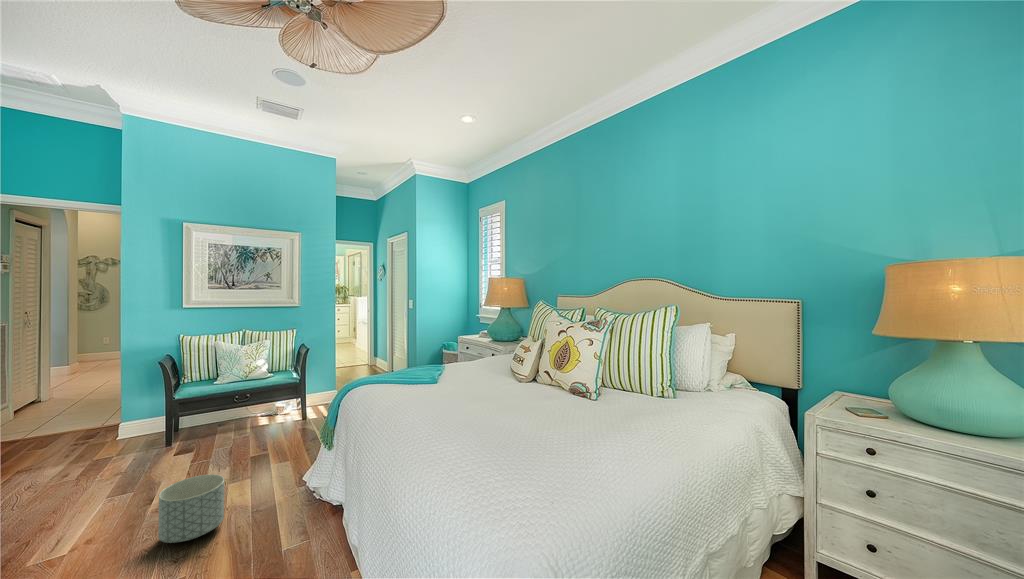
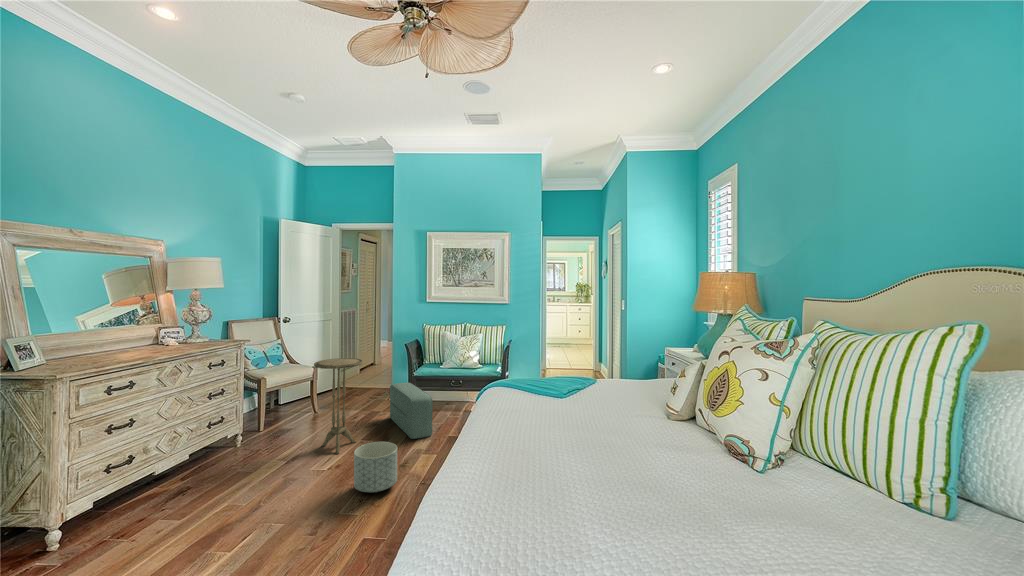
side table: none [26,386,123,521] -> present [314,358,363,454]
pouf: none [142,408,228,472] -> present [390,383,432,439]

